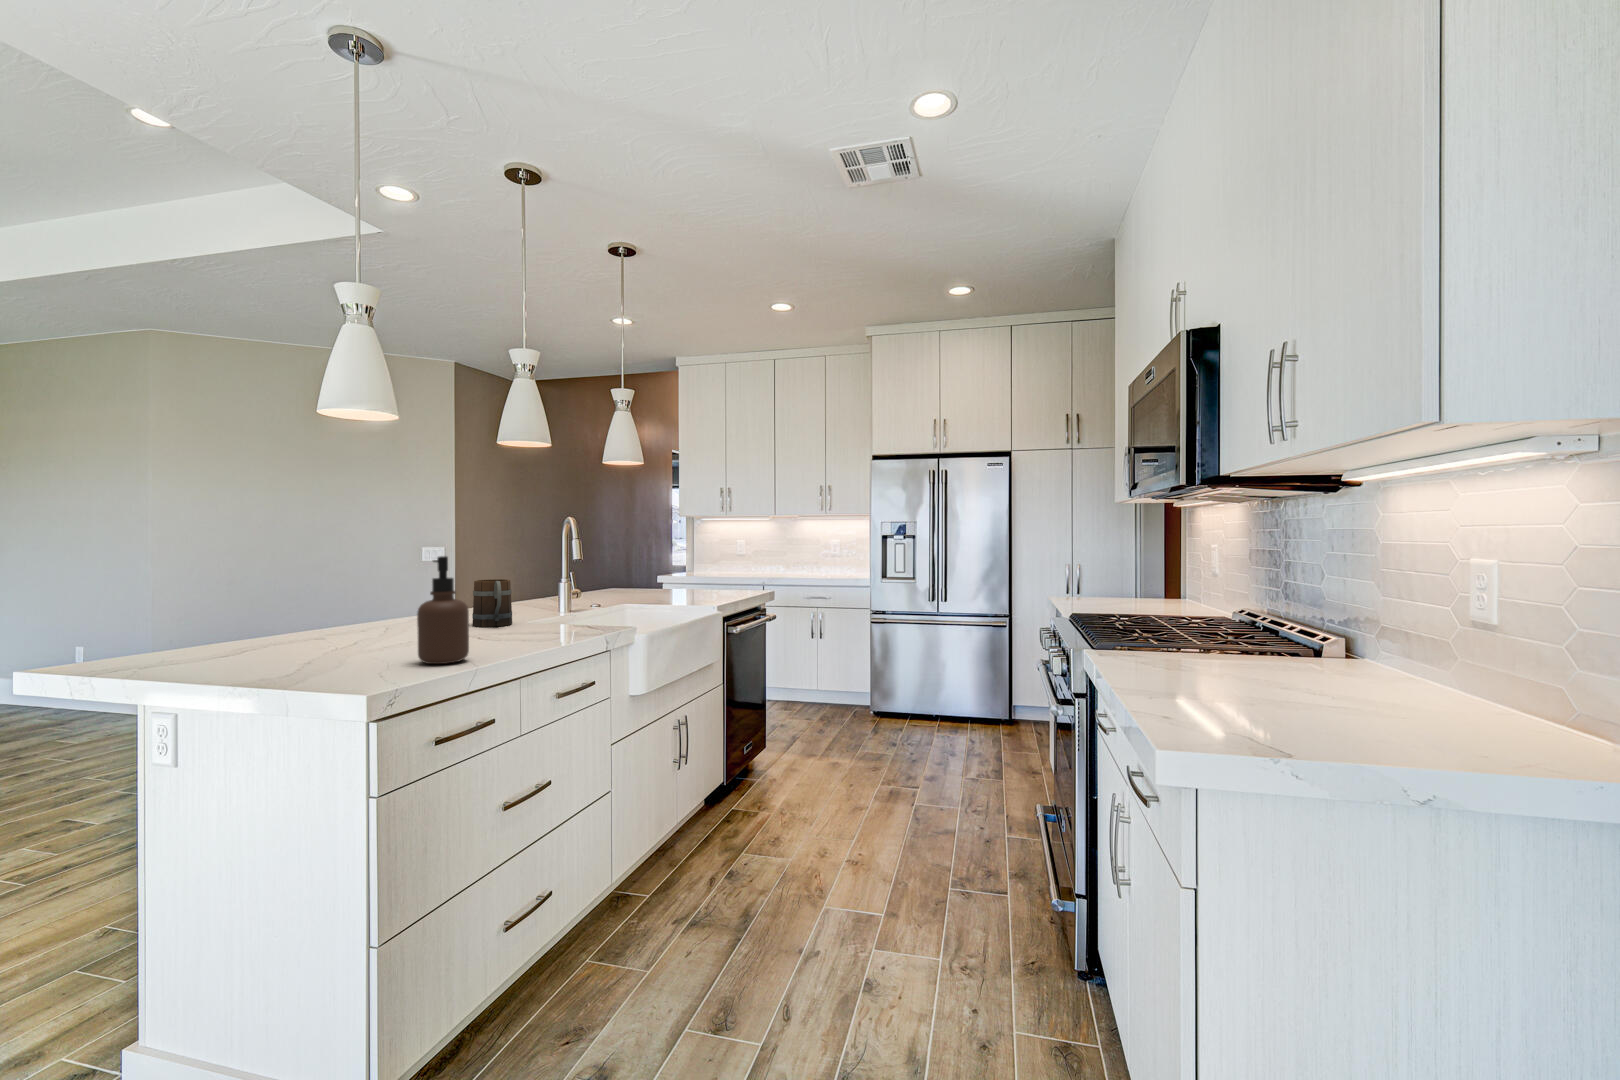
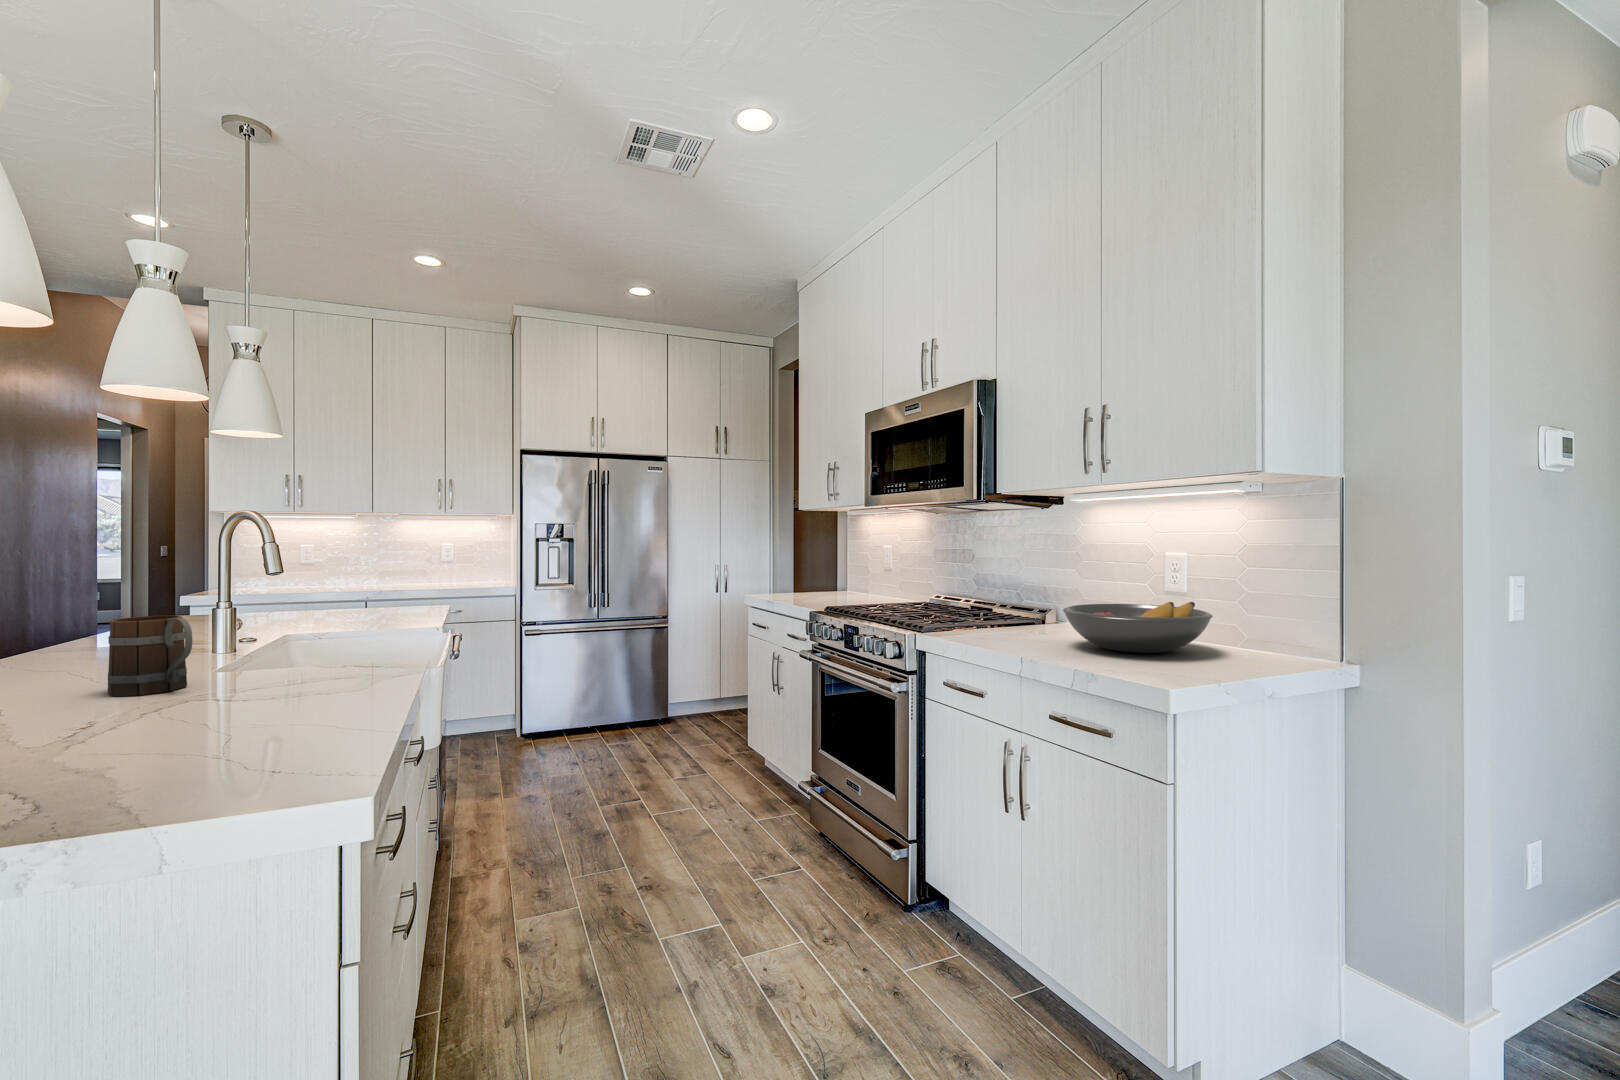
soap dispenser: present [417,556,469,664] -> none [230,580,322,755]
fruit bowl: none [1199,633,1447,712] -> present [1063,602,1213,653]

